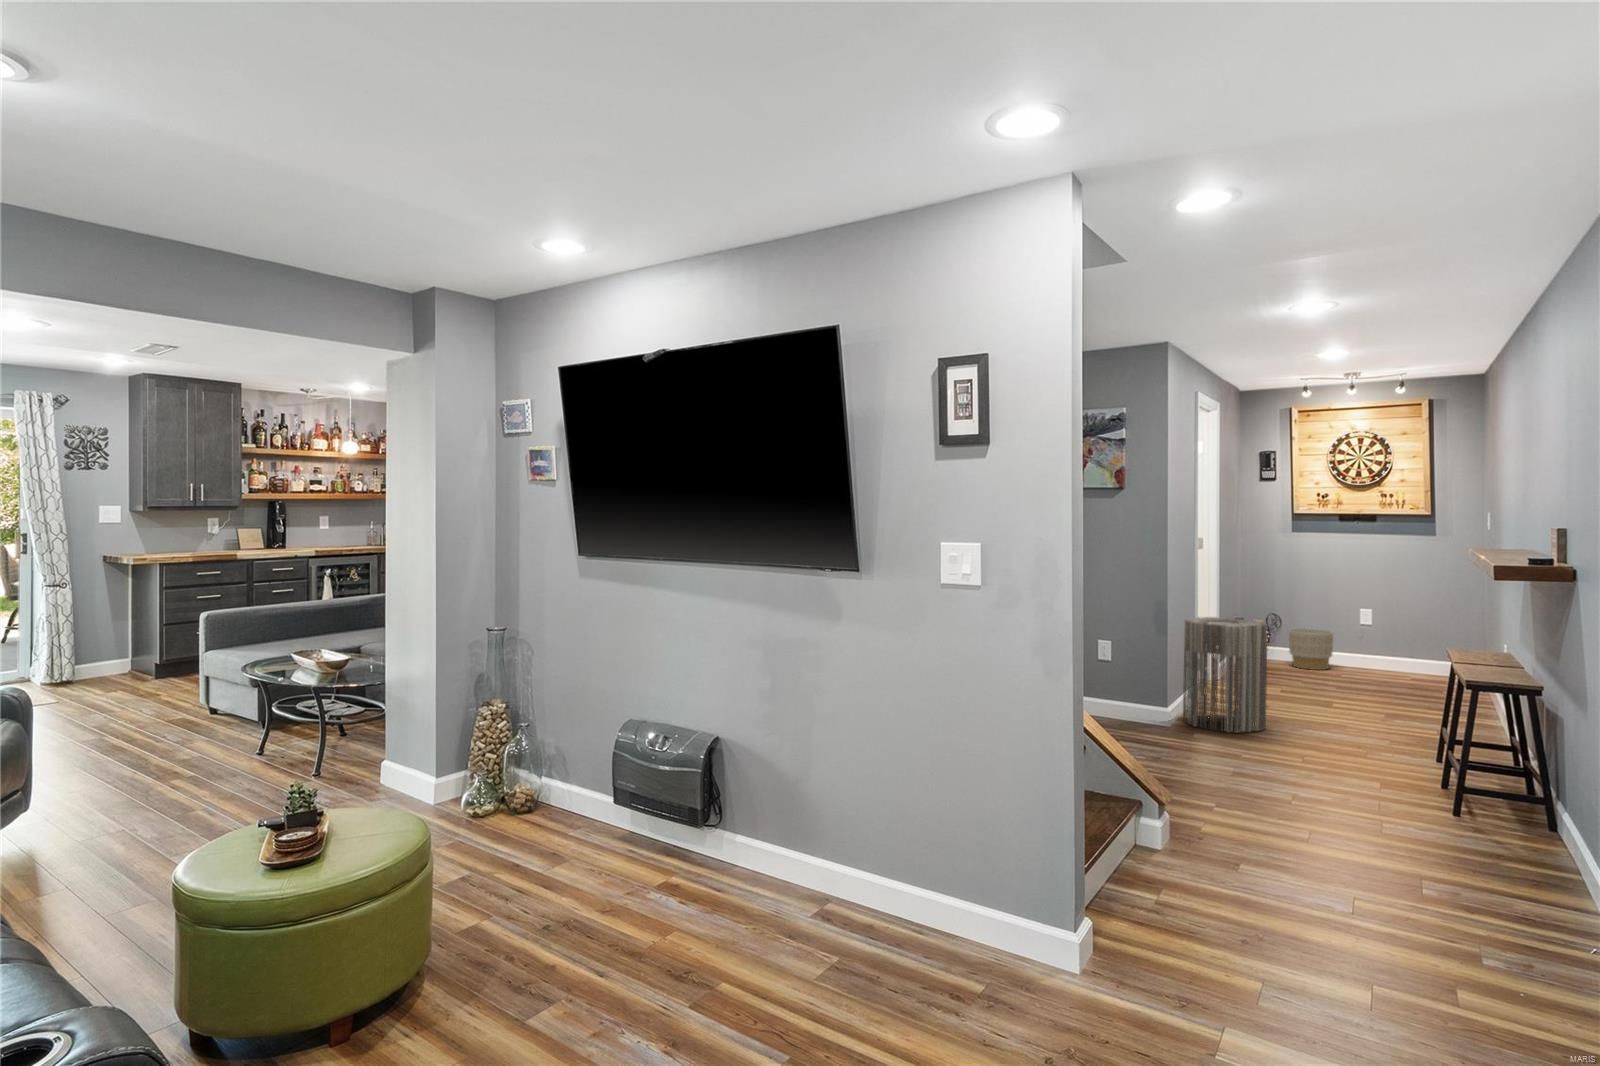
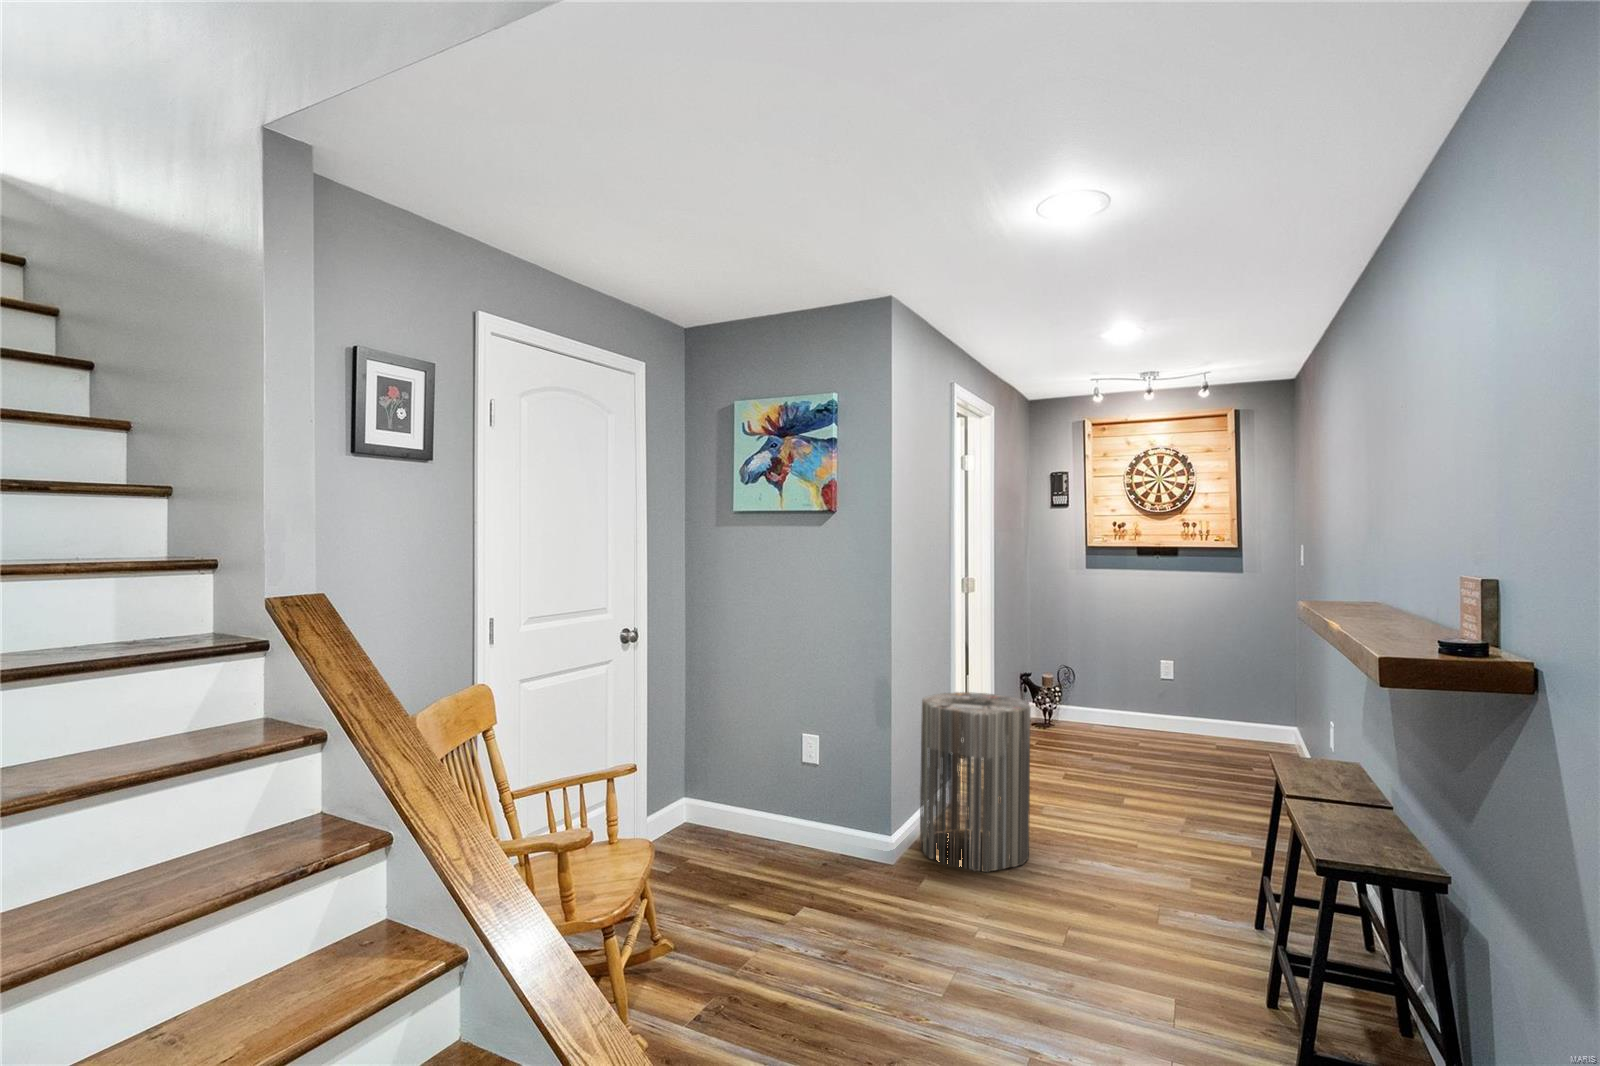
planter: present [1289,628,1333,670] -> none [1082,684,1132,737]

